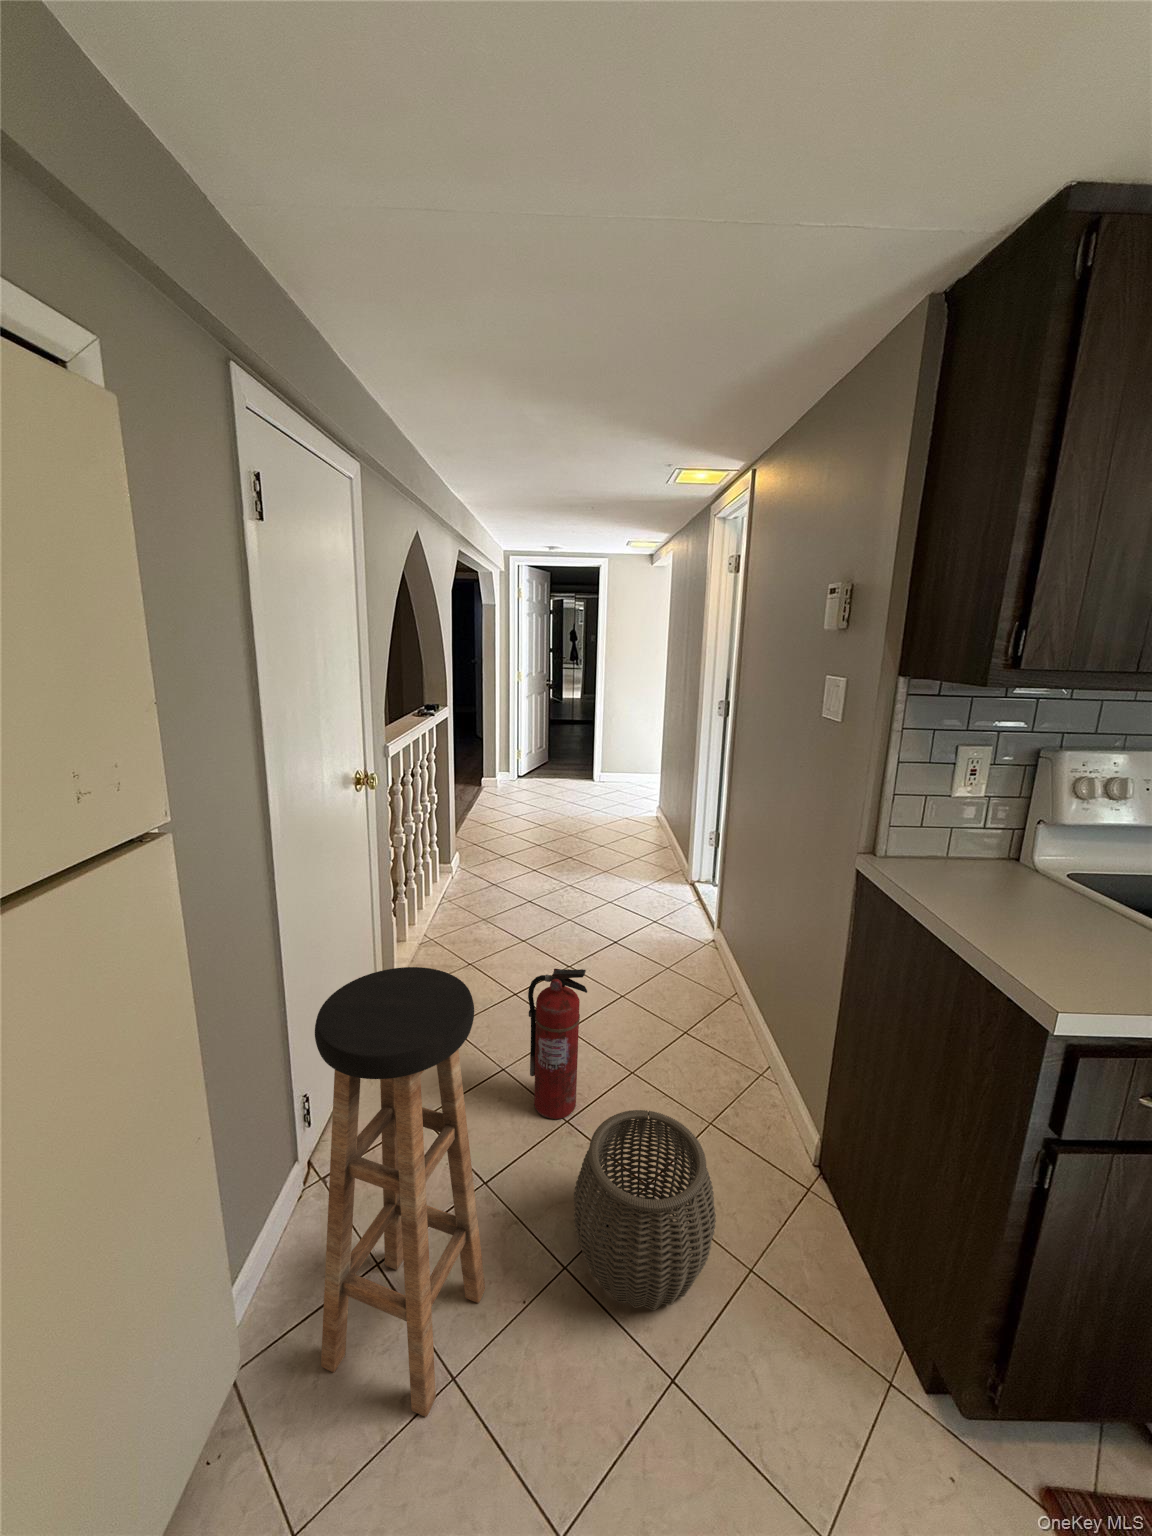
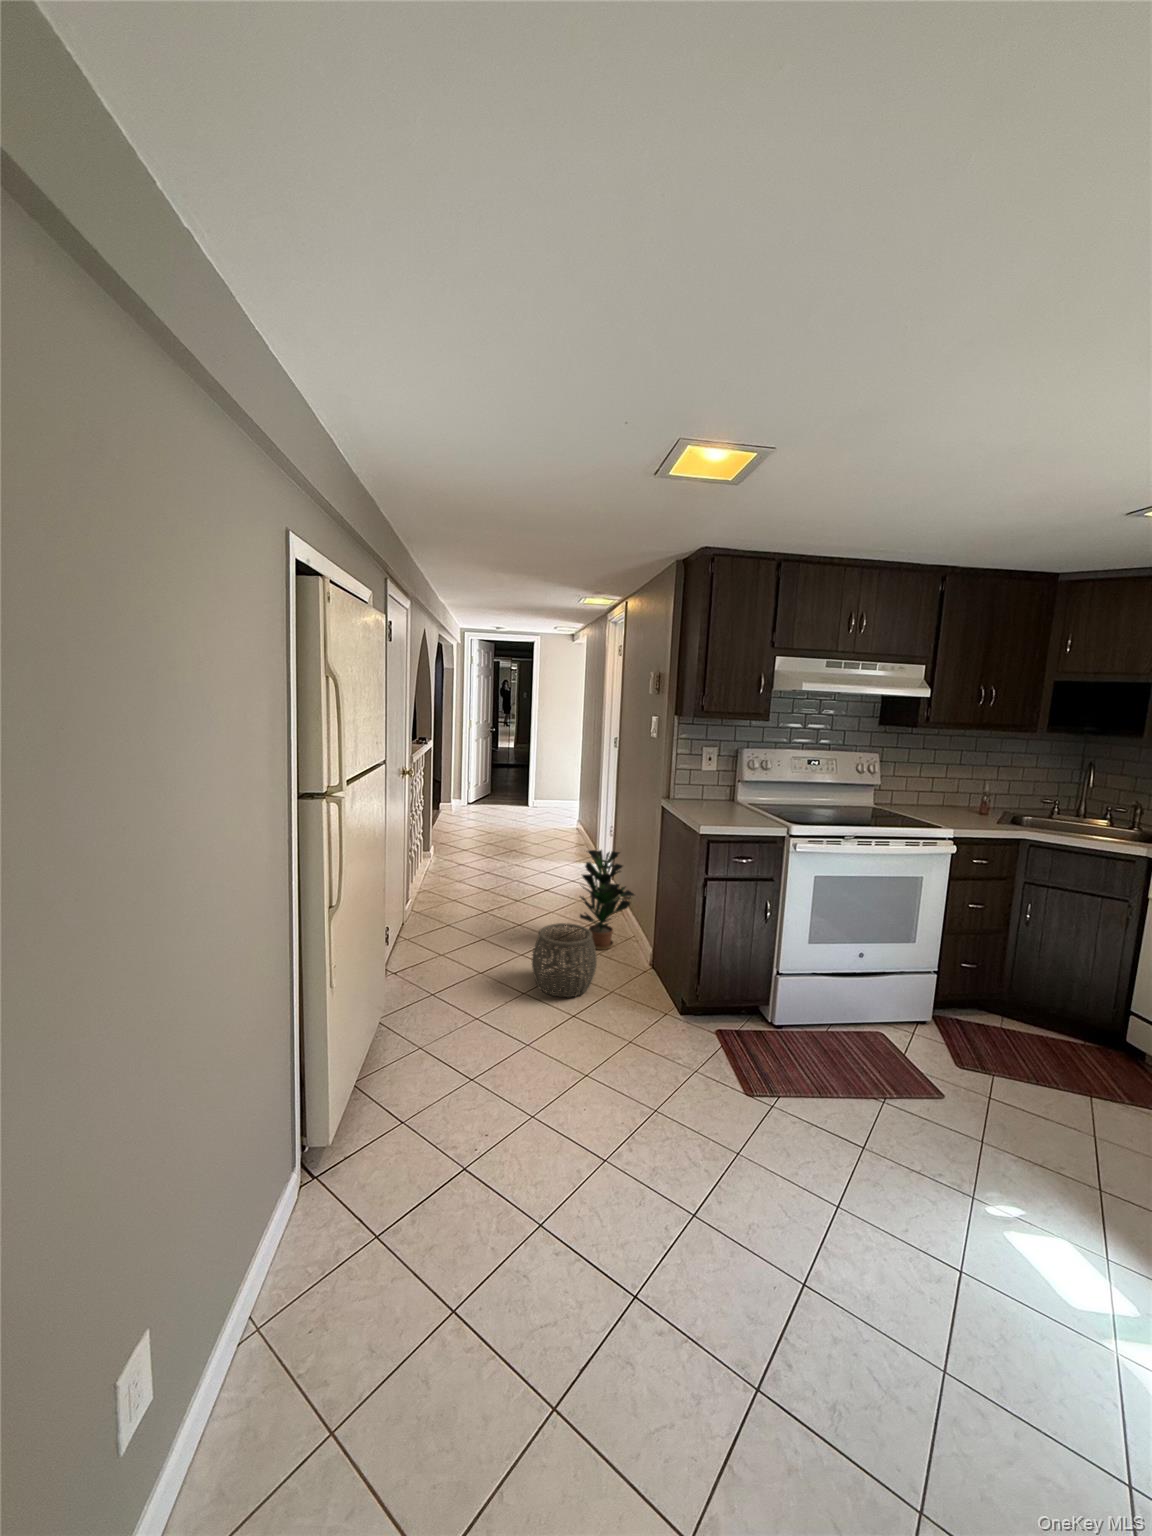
potted plant: none [671,924,778,1113] -> present [580,850,634,950]
bar stool: present [315,967,485,1417] -> none [423,840,493,1021]
fire extinguisher: present [528,969,587,1119] -> none [503,870,535,953]

